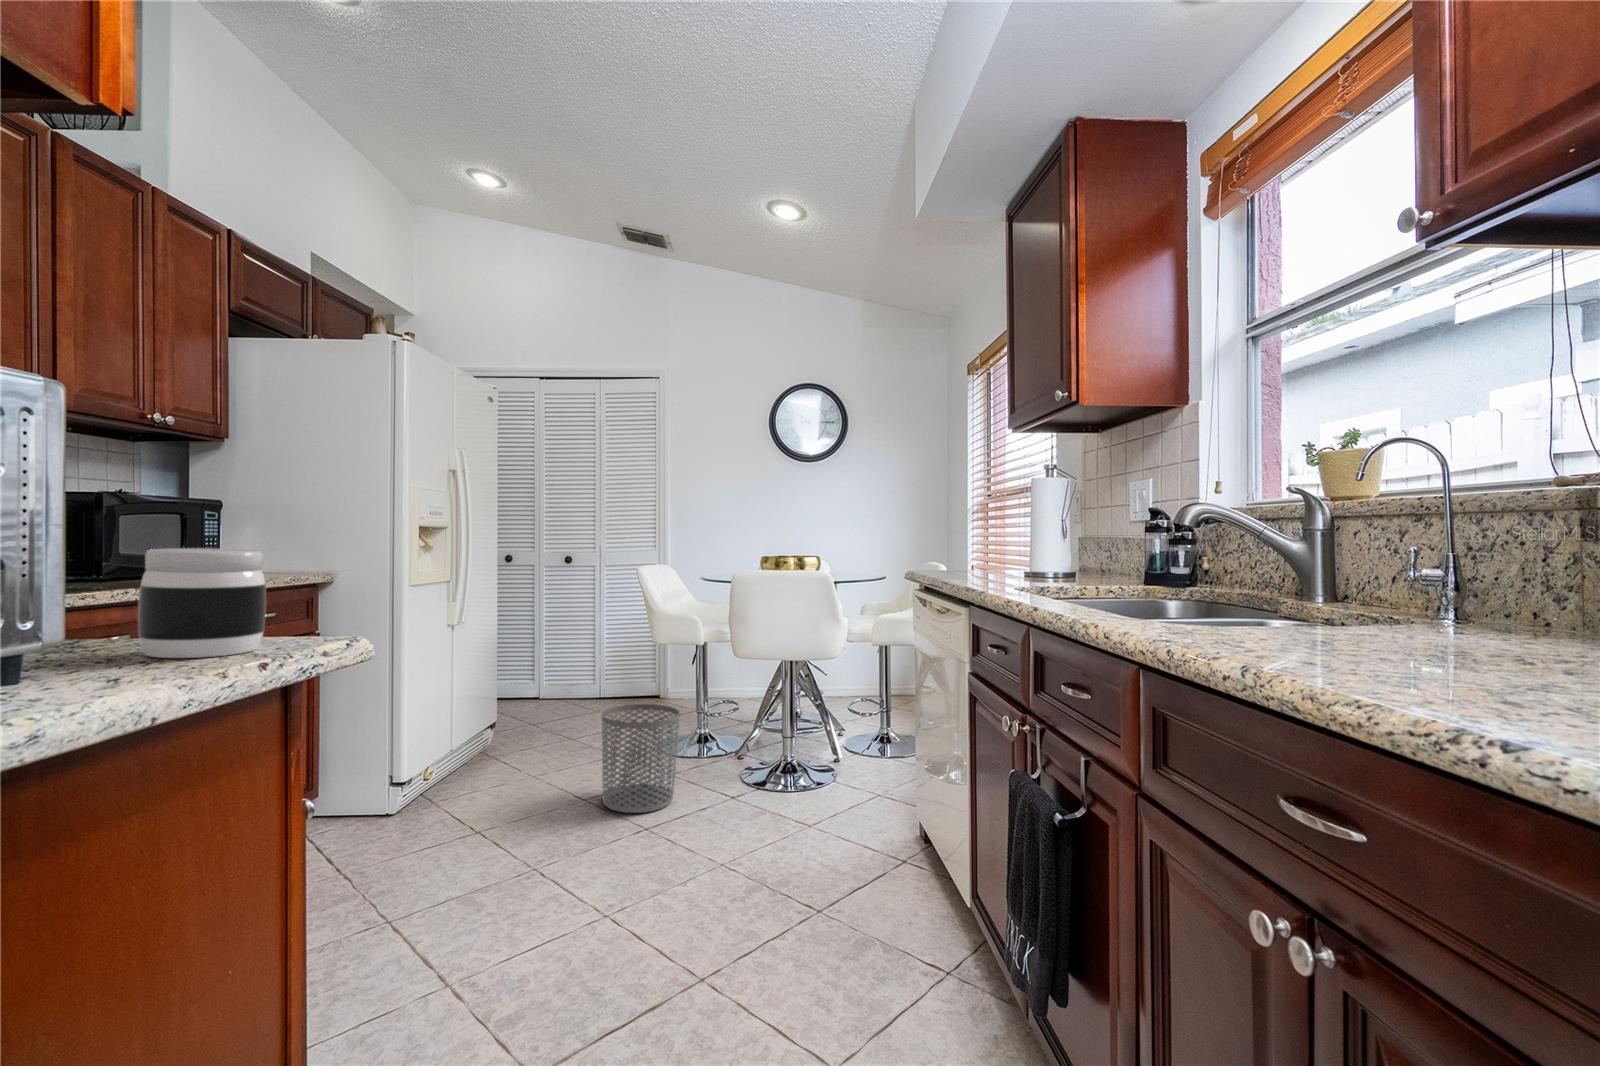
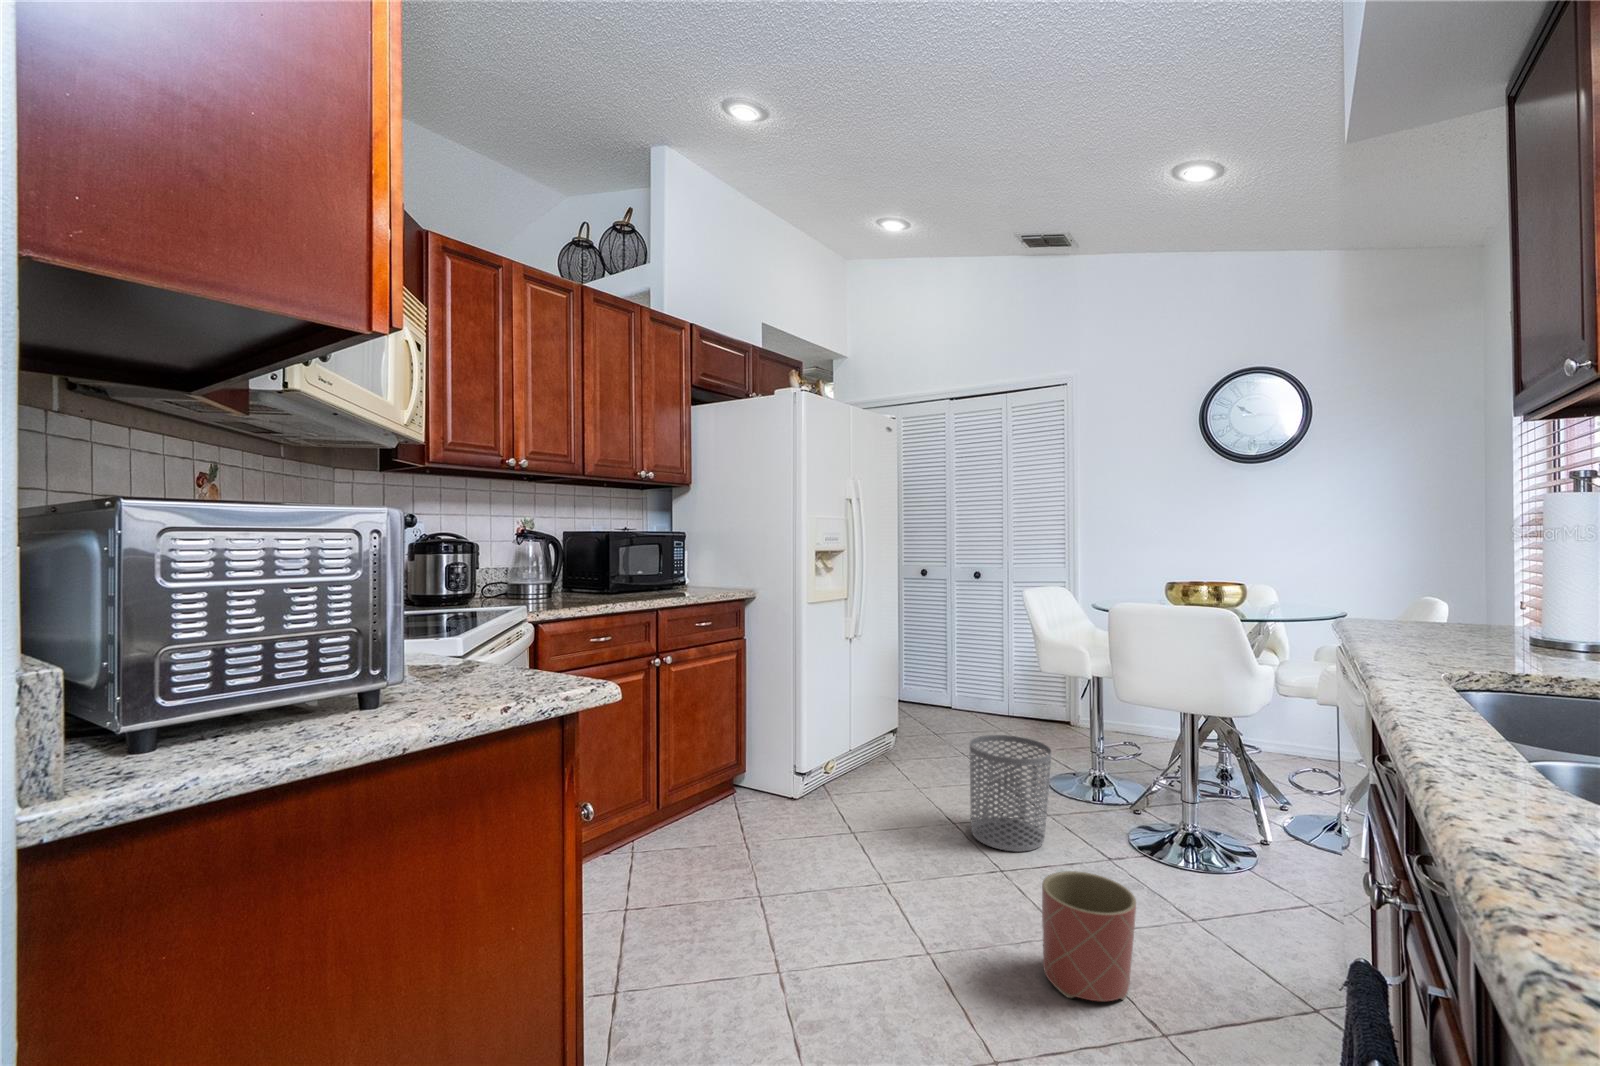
jar: present [138,548,266,658] -> none [472,608,551,693]
planter: none [712,803,790,914] -> present [1042,871,1136,1001]

